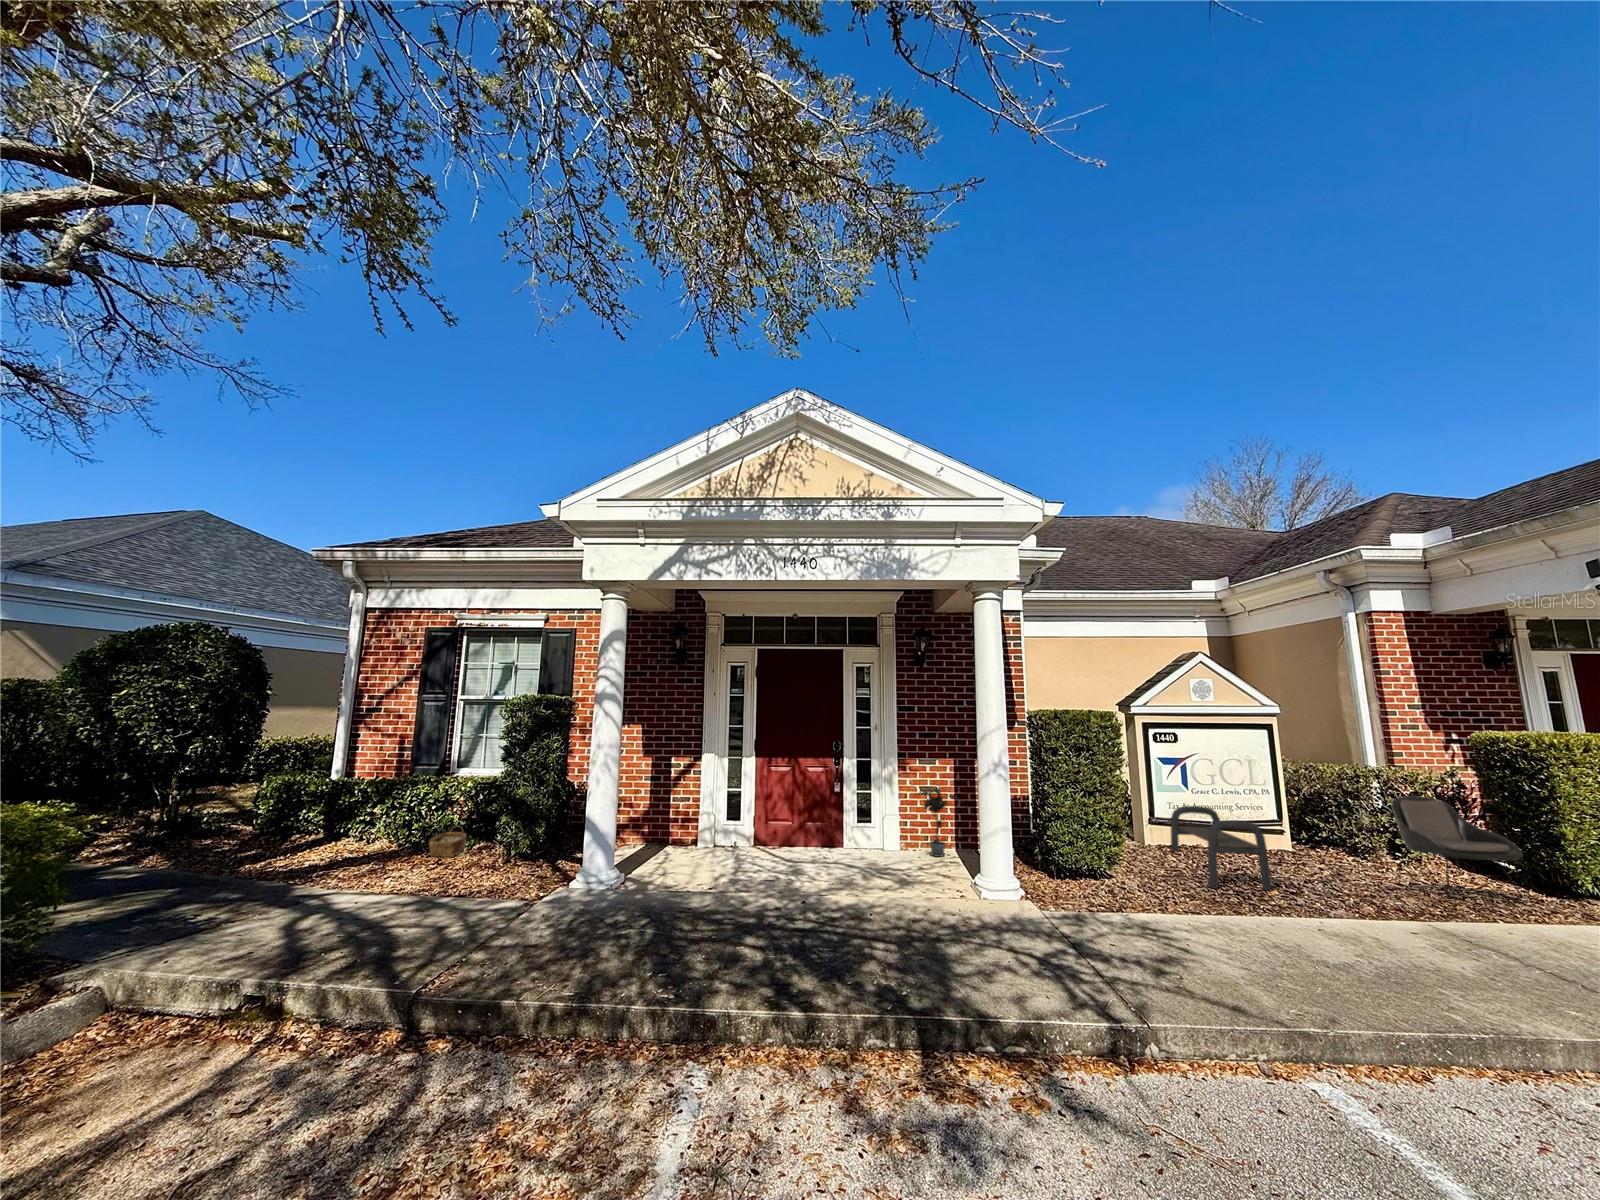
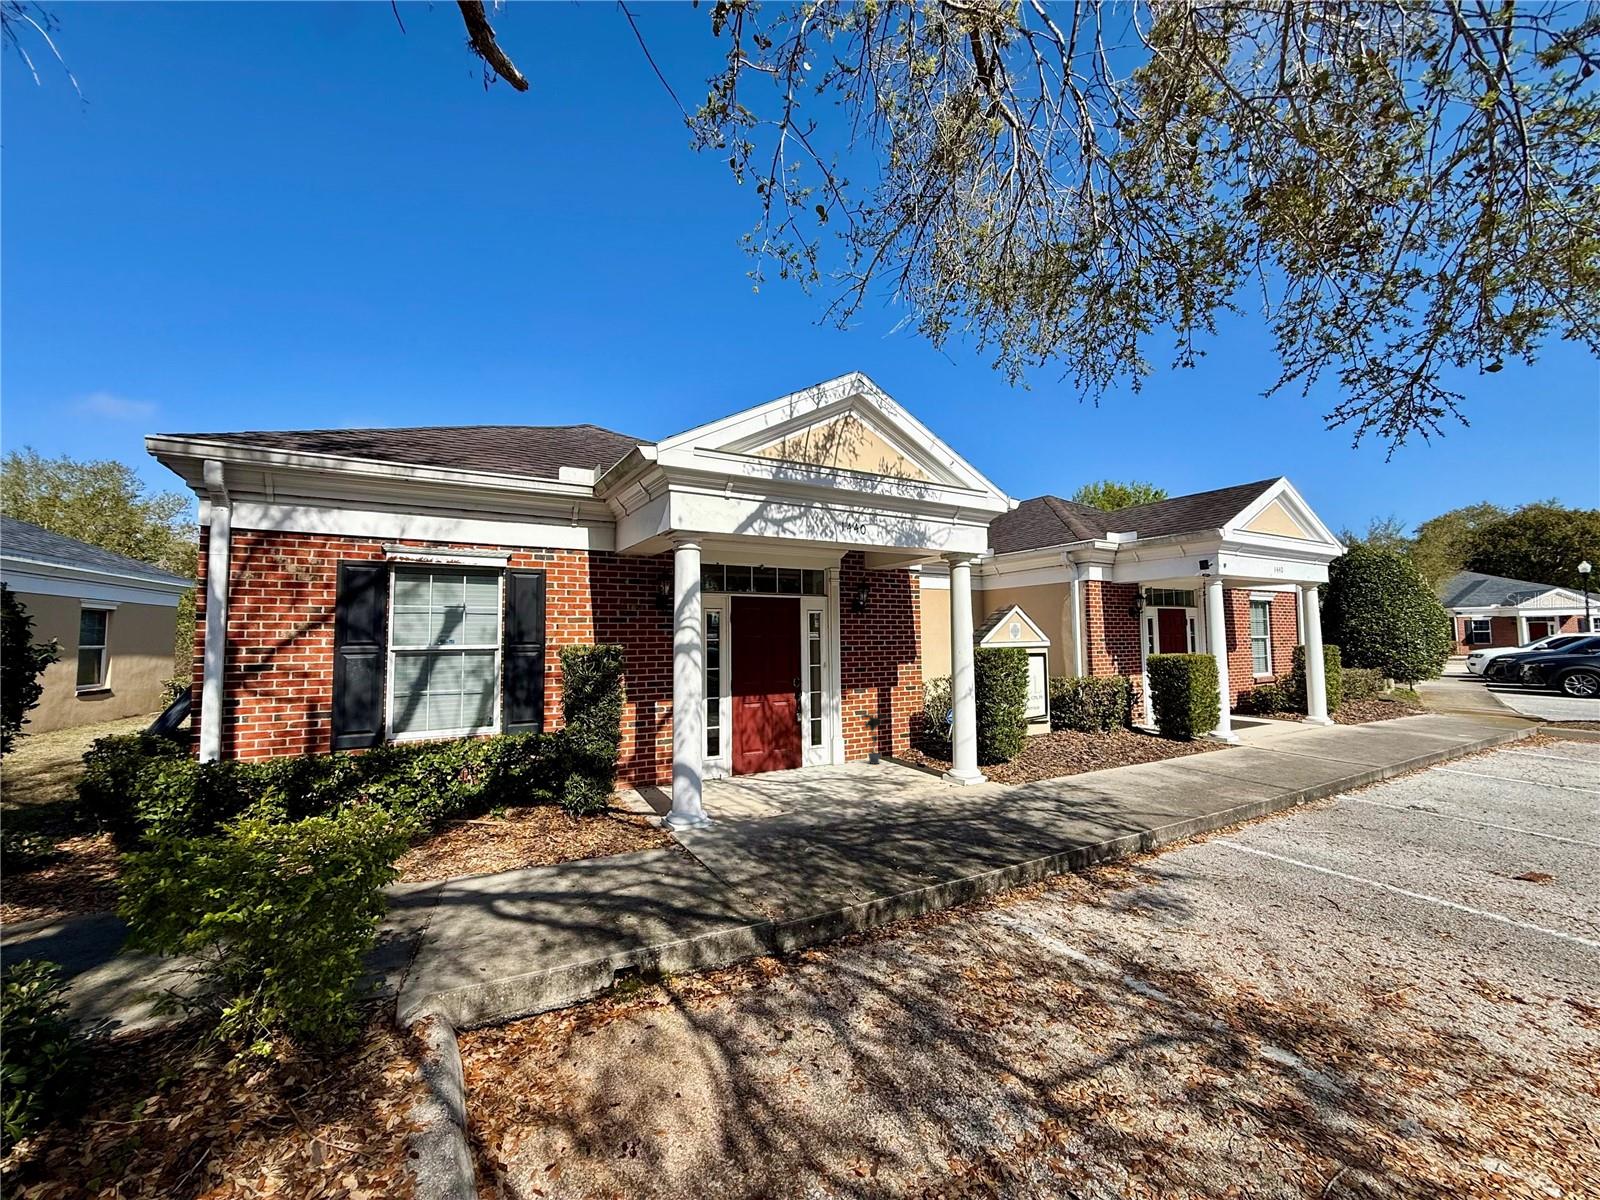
lounge chair: present [1391,796,1523,900] -> none [1104,693,1163,749]
bench: present [1171,806,1271,891] -> none [1005,709,1072,759]
woven basket: present [429,831,467,857] -> none [440,794,478,831]

